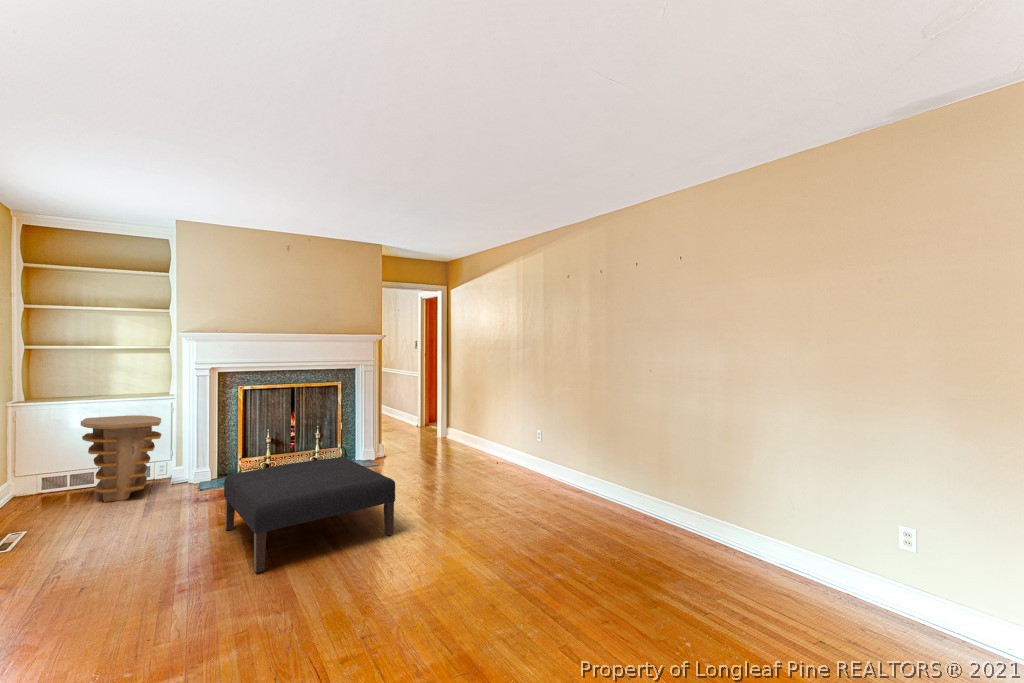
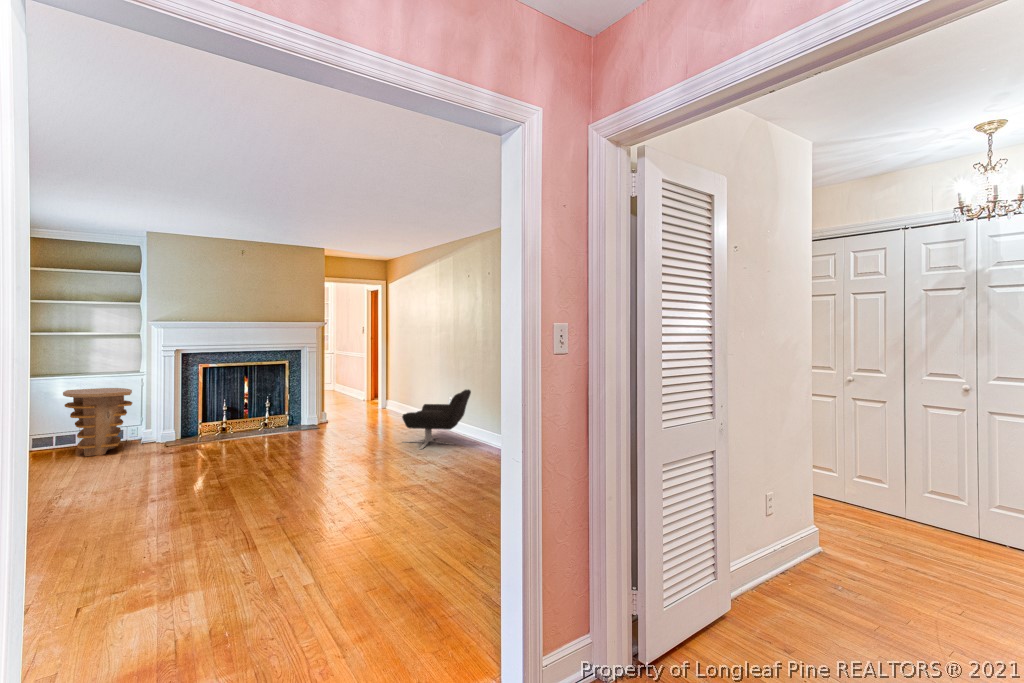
lounge chair: none [486,420,572,499] -> present [402,390,471,449]
ottoman: present [224,457,395,573] -> none [183,418,318,496]

